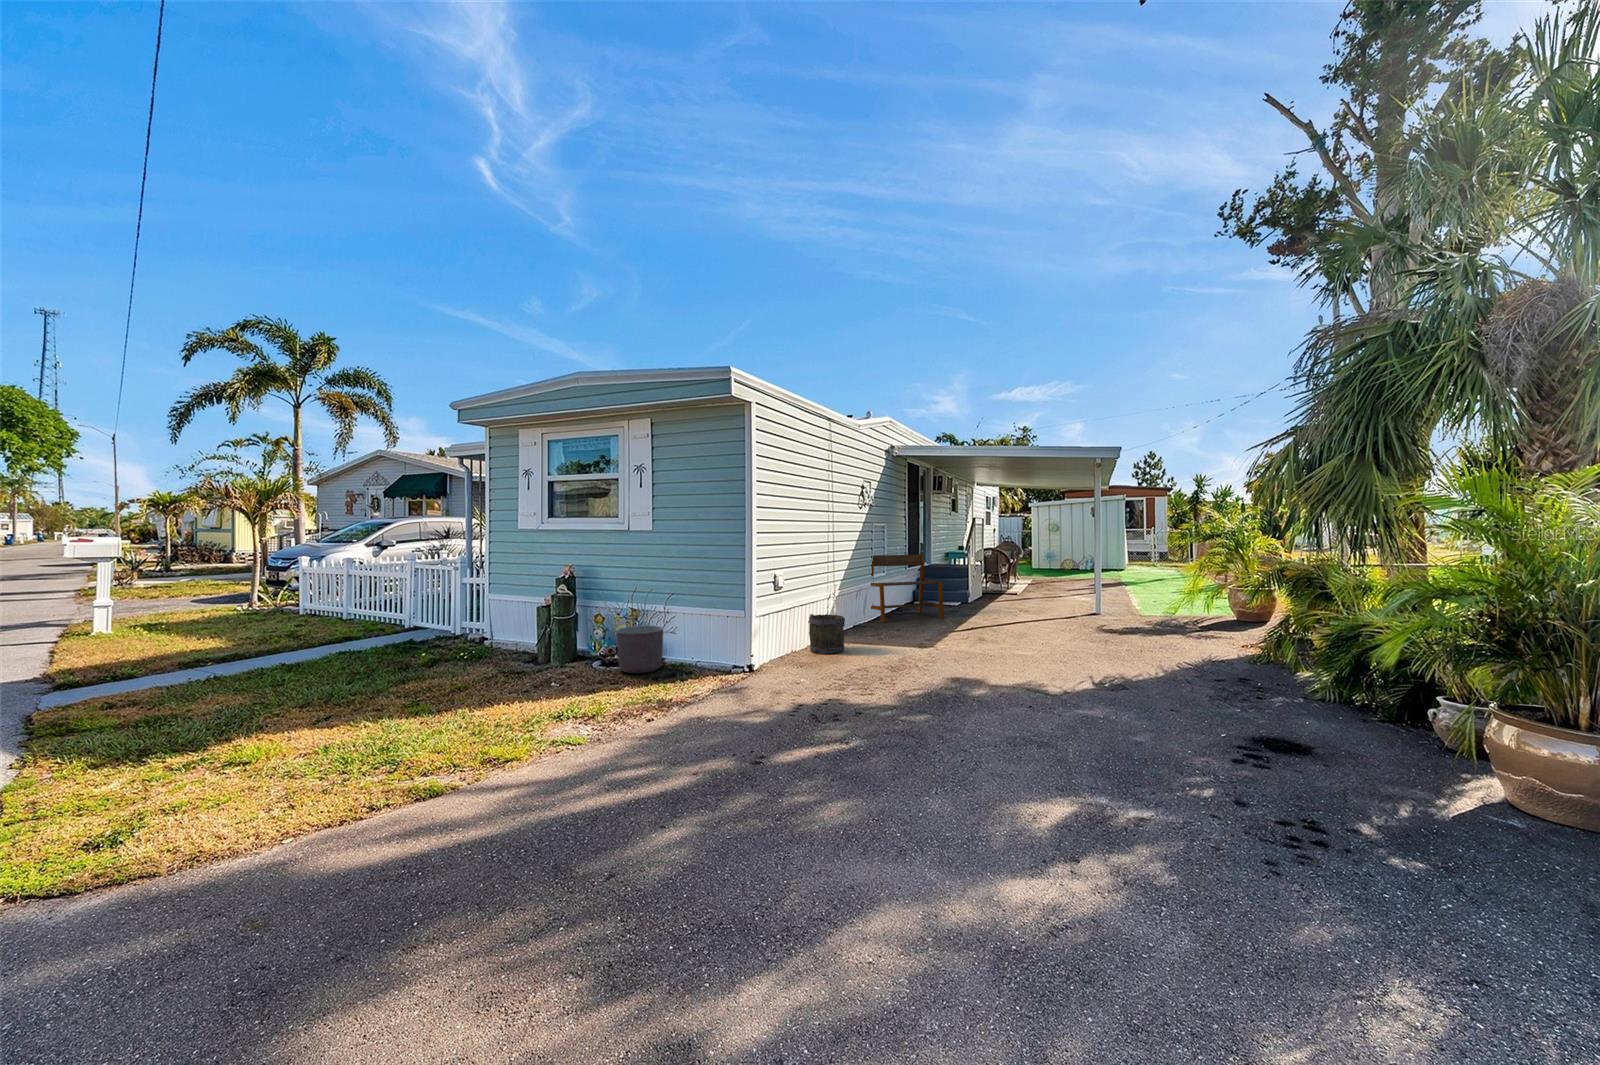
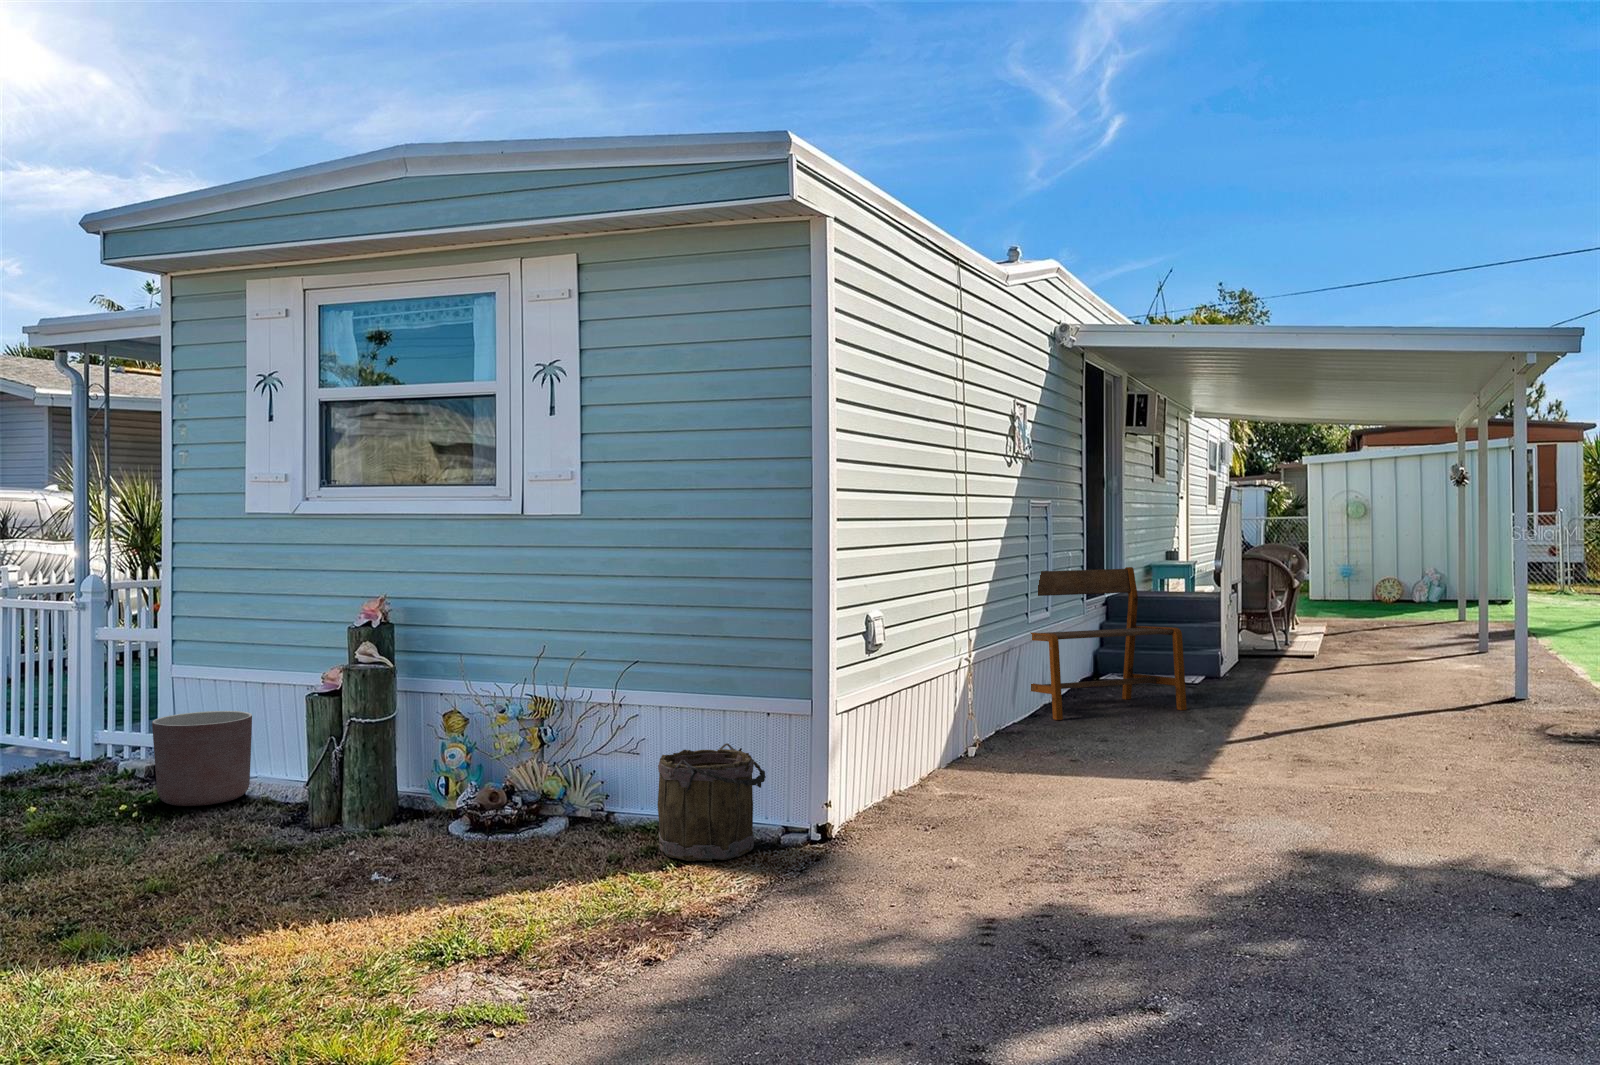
bucket: present [808,614,845,654] -> present [658,743,766,861]
planter: present [617,626,663,673] -> present [152,711,252,806]

